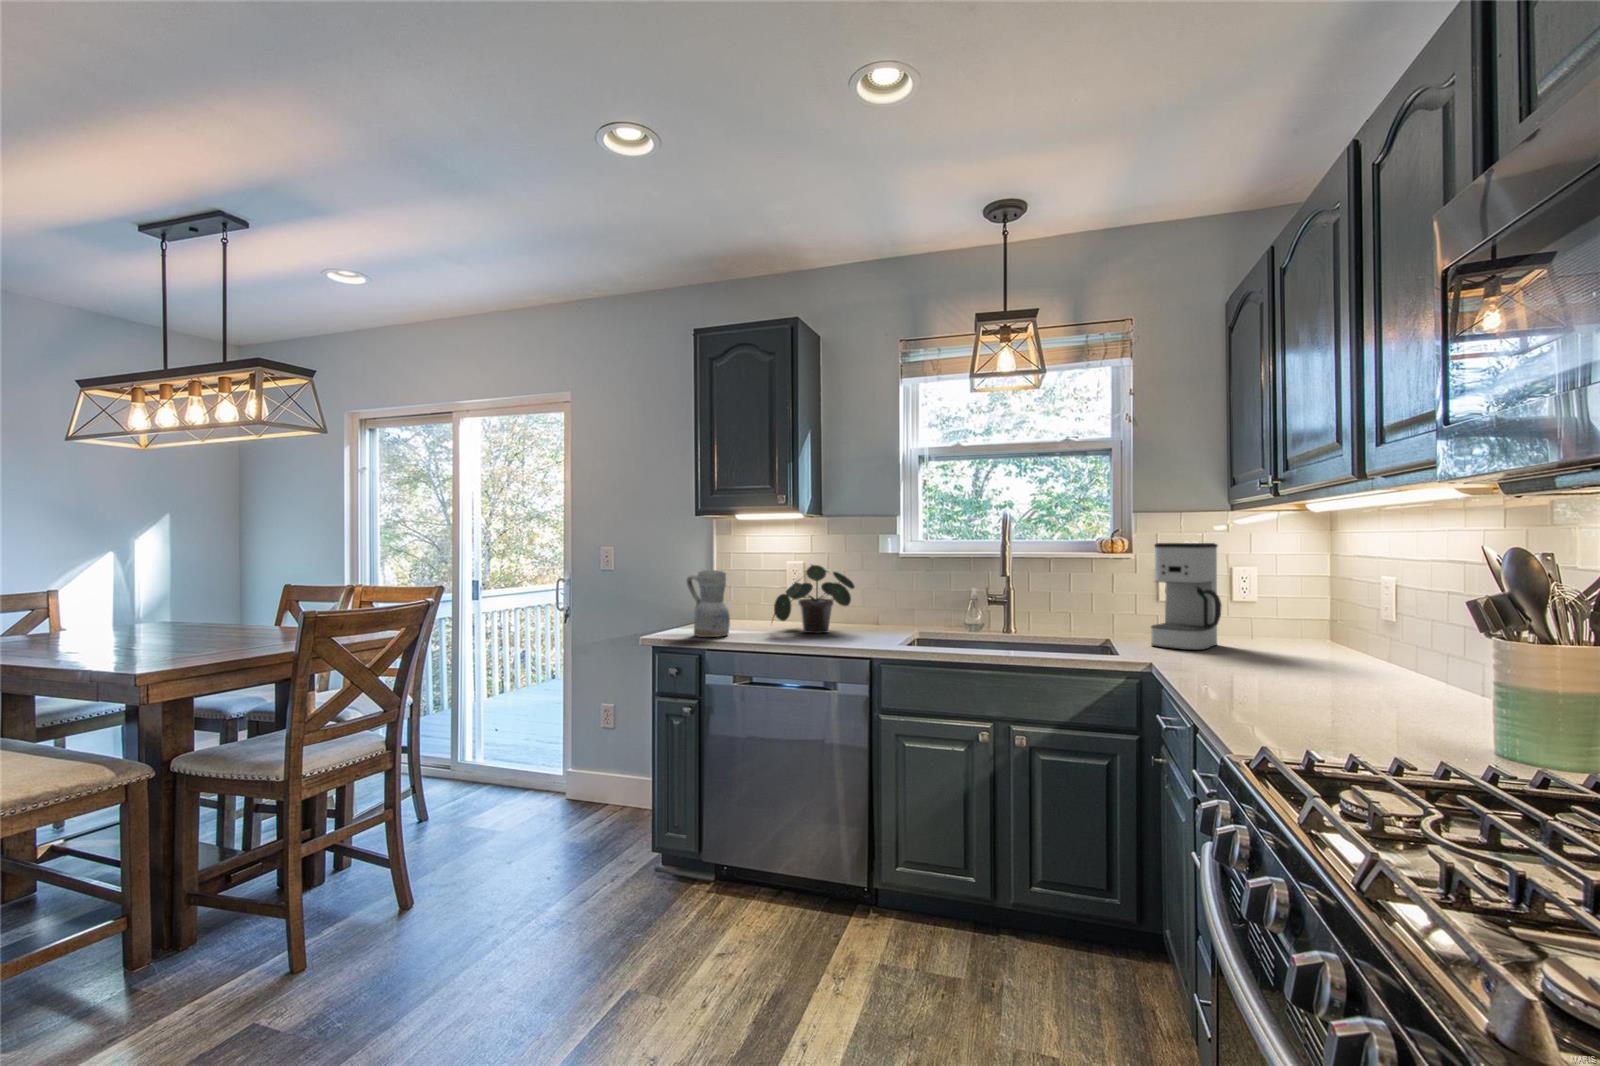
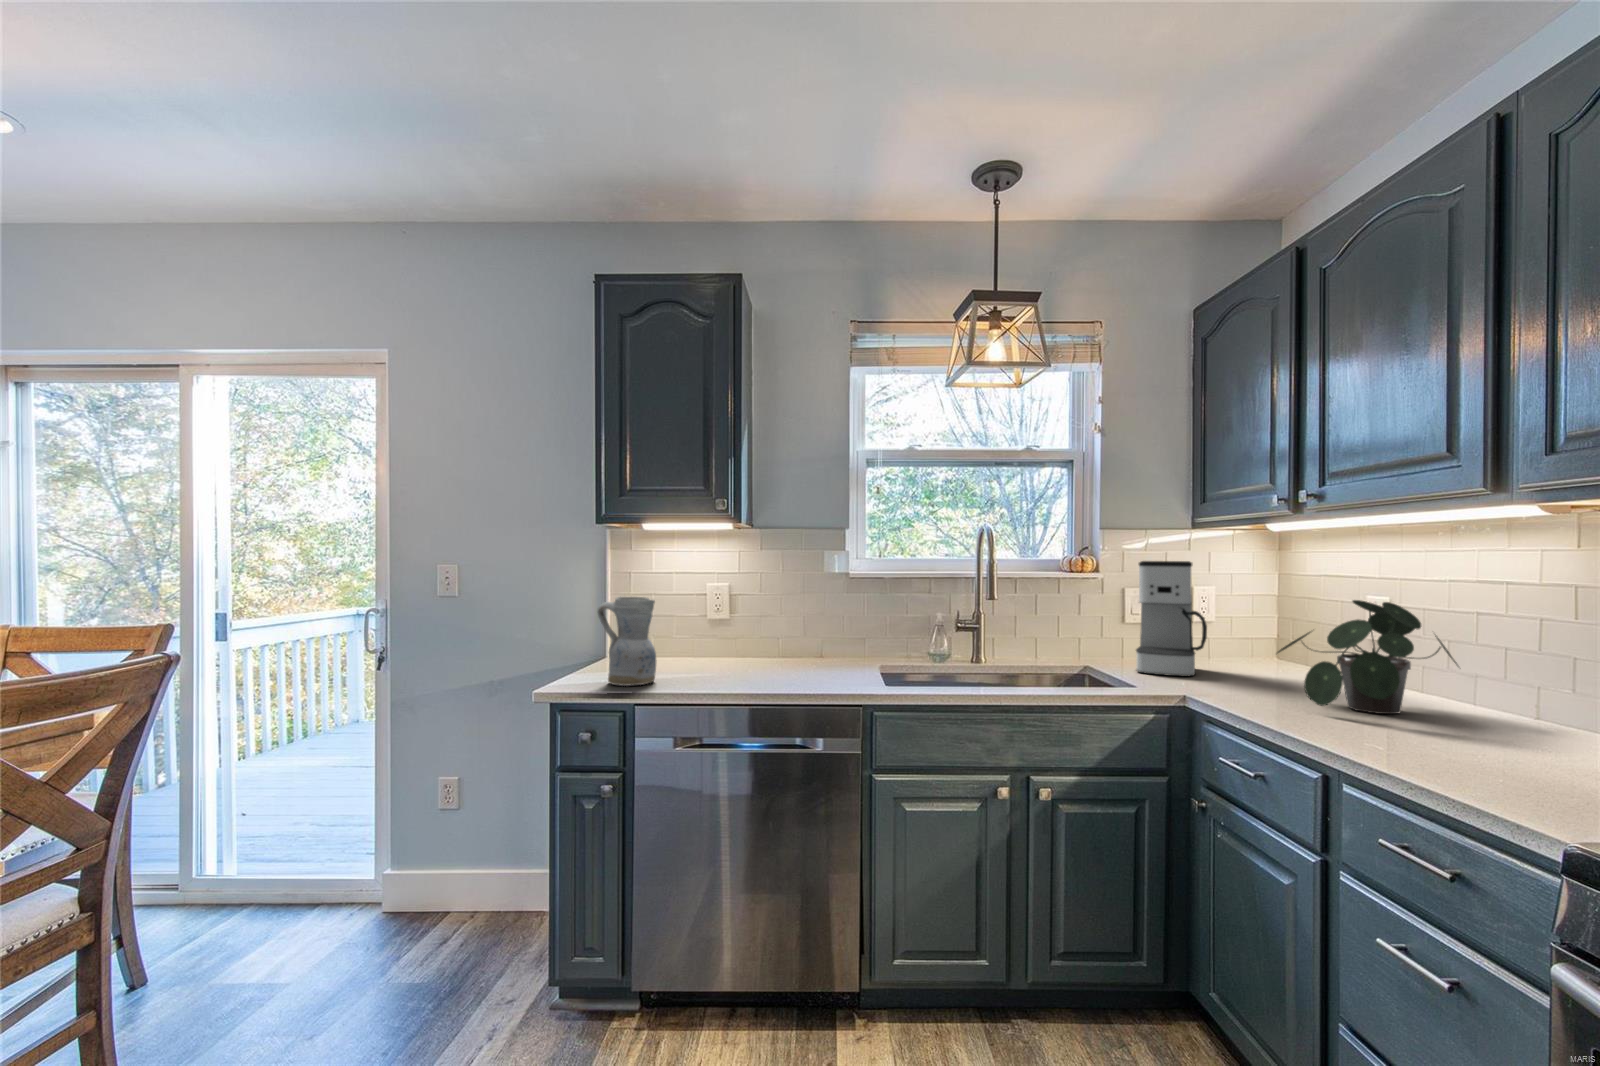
potted plant: present [774,564,854,633] -> present [1278,600,1457,714]

